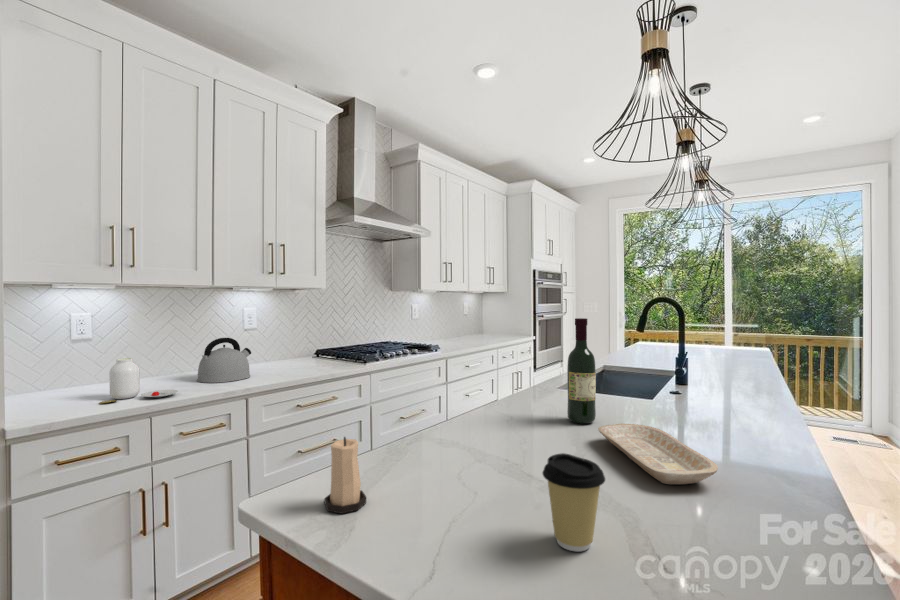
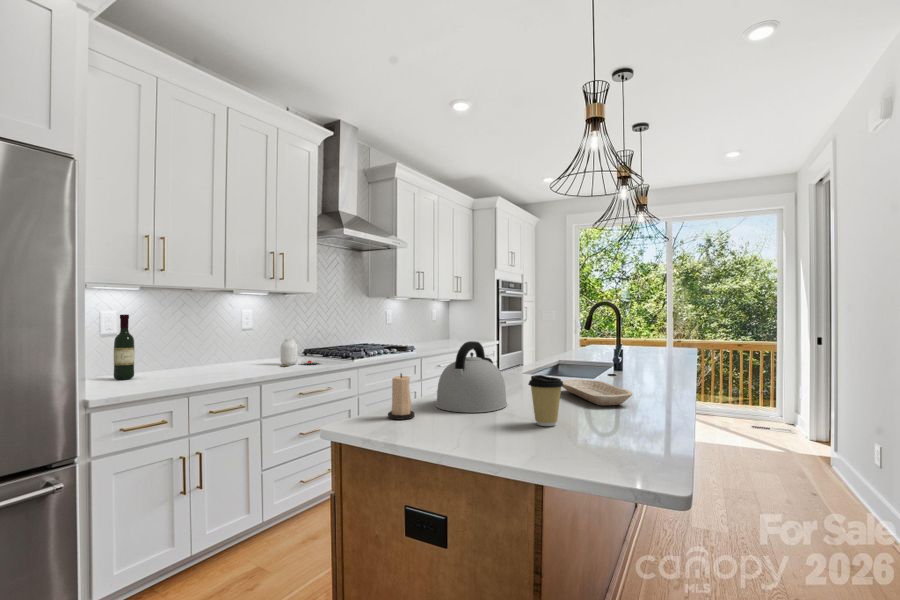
wine bottle: present [567,318,596,424] -> present [114,314,135,380]
kettle: present [197,338,251,383] -> present [436,341,507,413]
jar: present [100,358,178,404] -> present [281,339,322,367]

